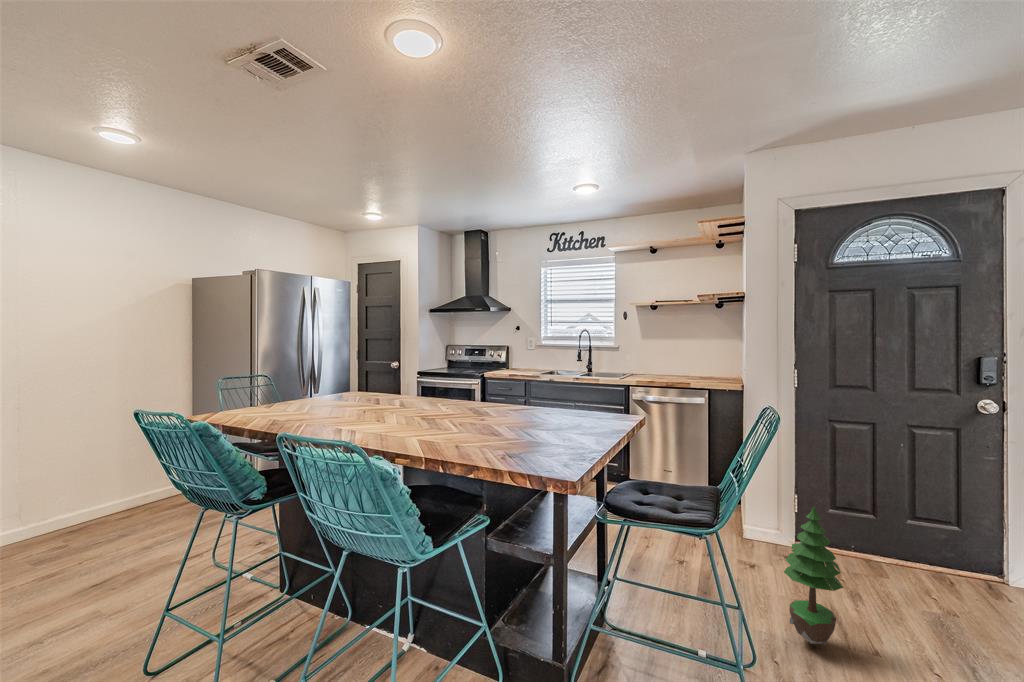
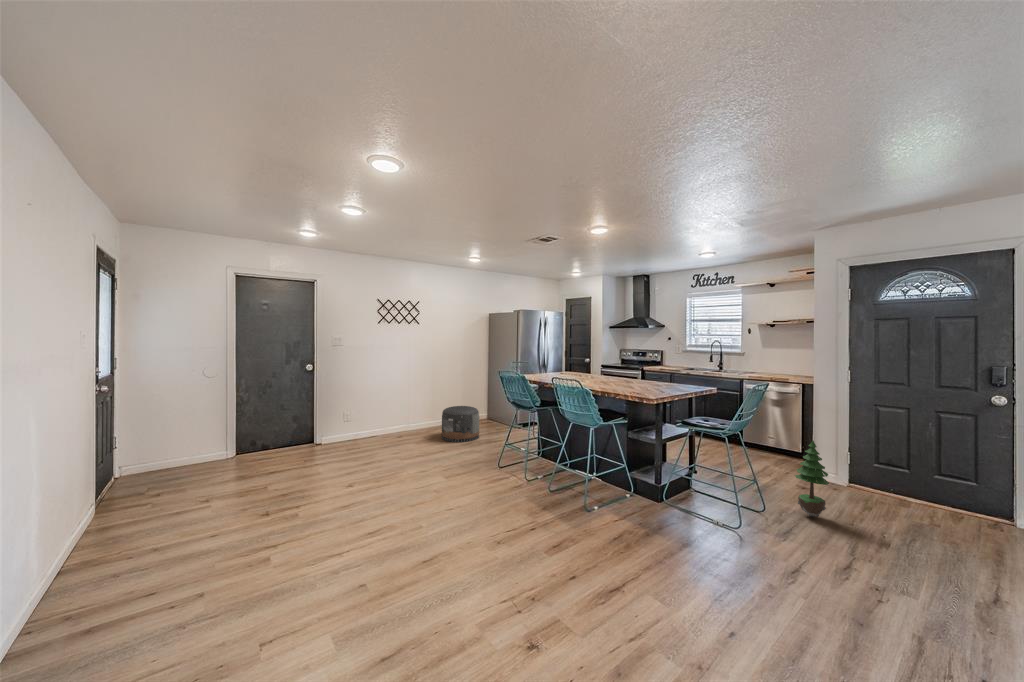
pouf: none [49,483,163,580] -> present [442,406,479,442]

